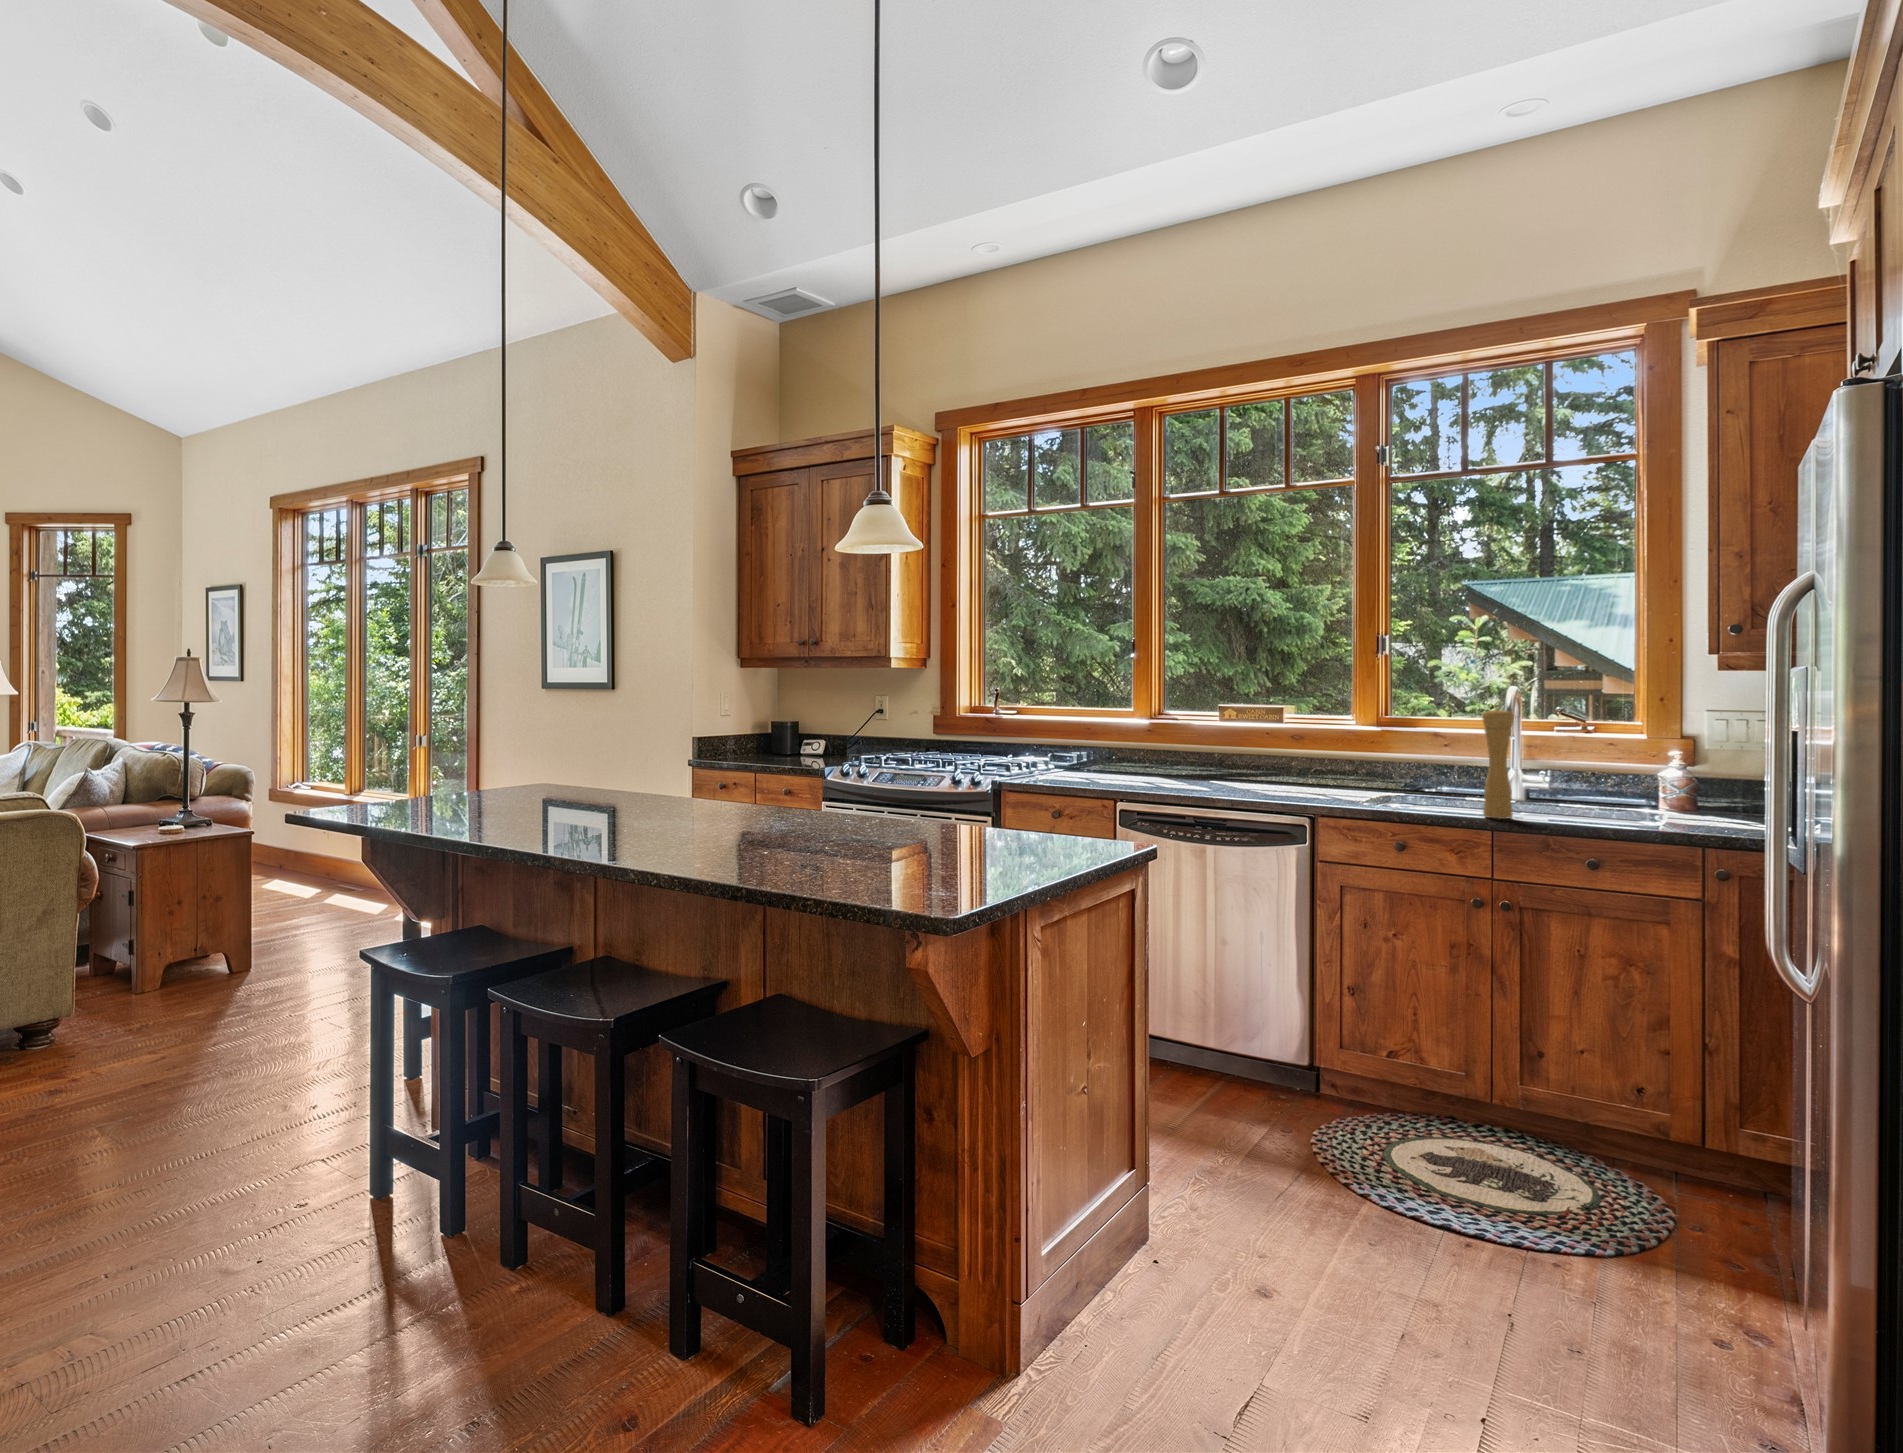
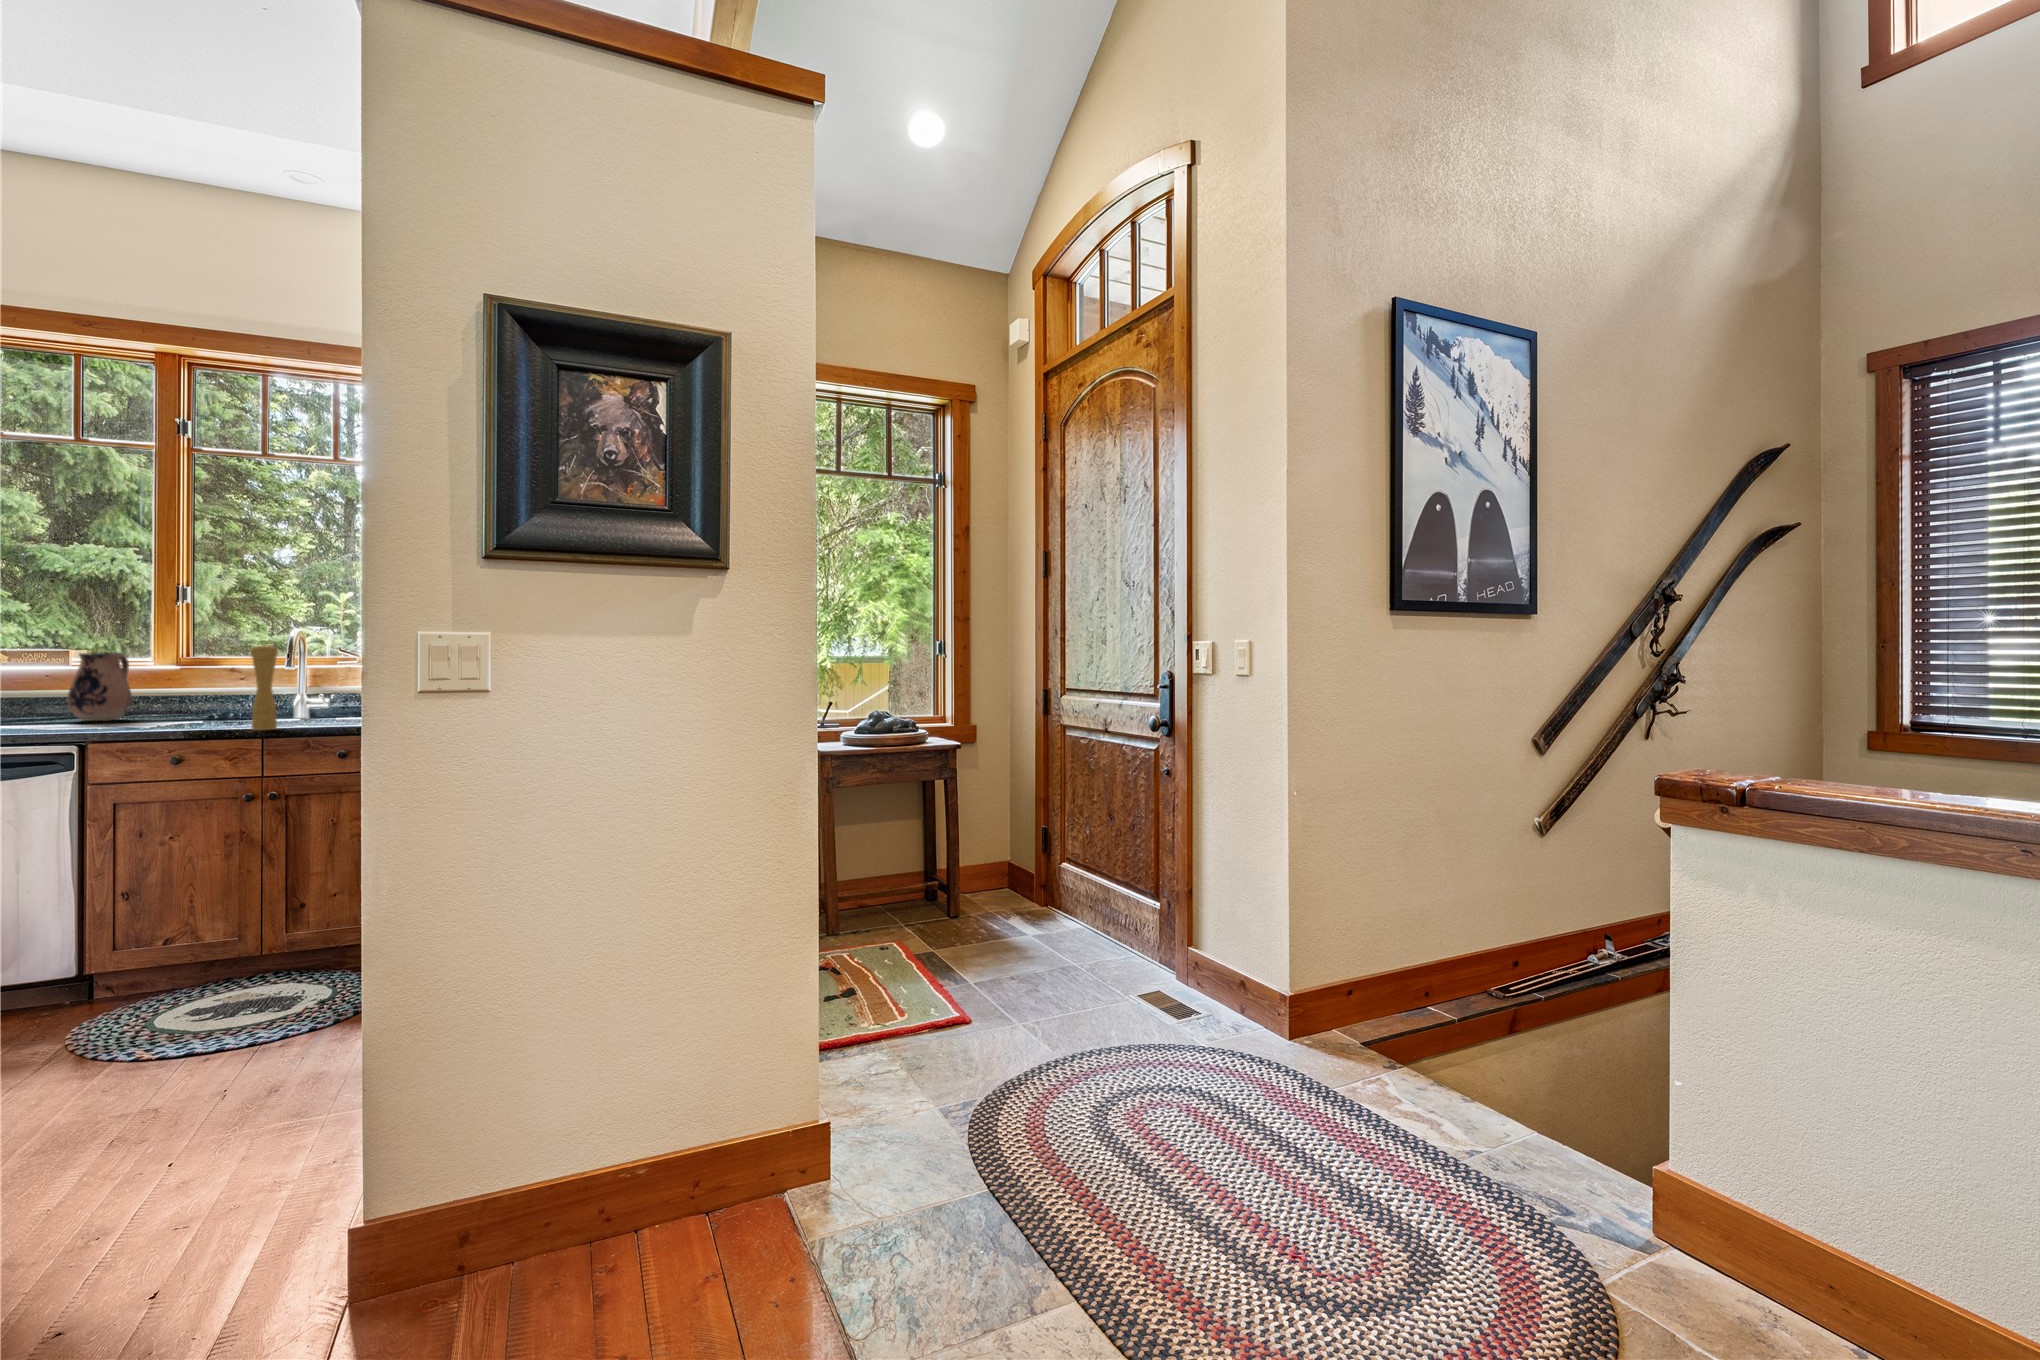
ceramic pitcher: none [1288,711,1343,785] -> present [68,653,132,721]

